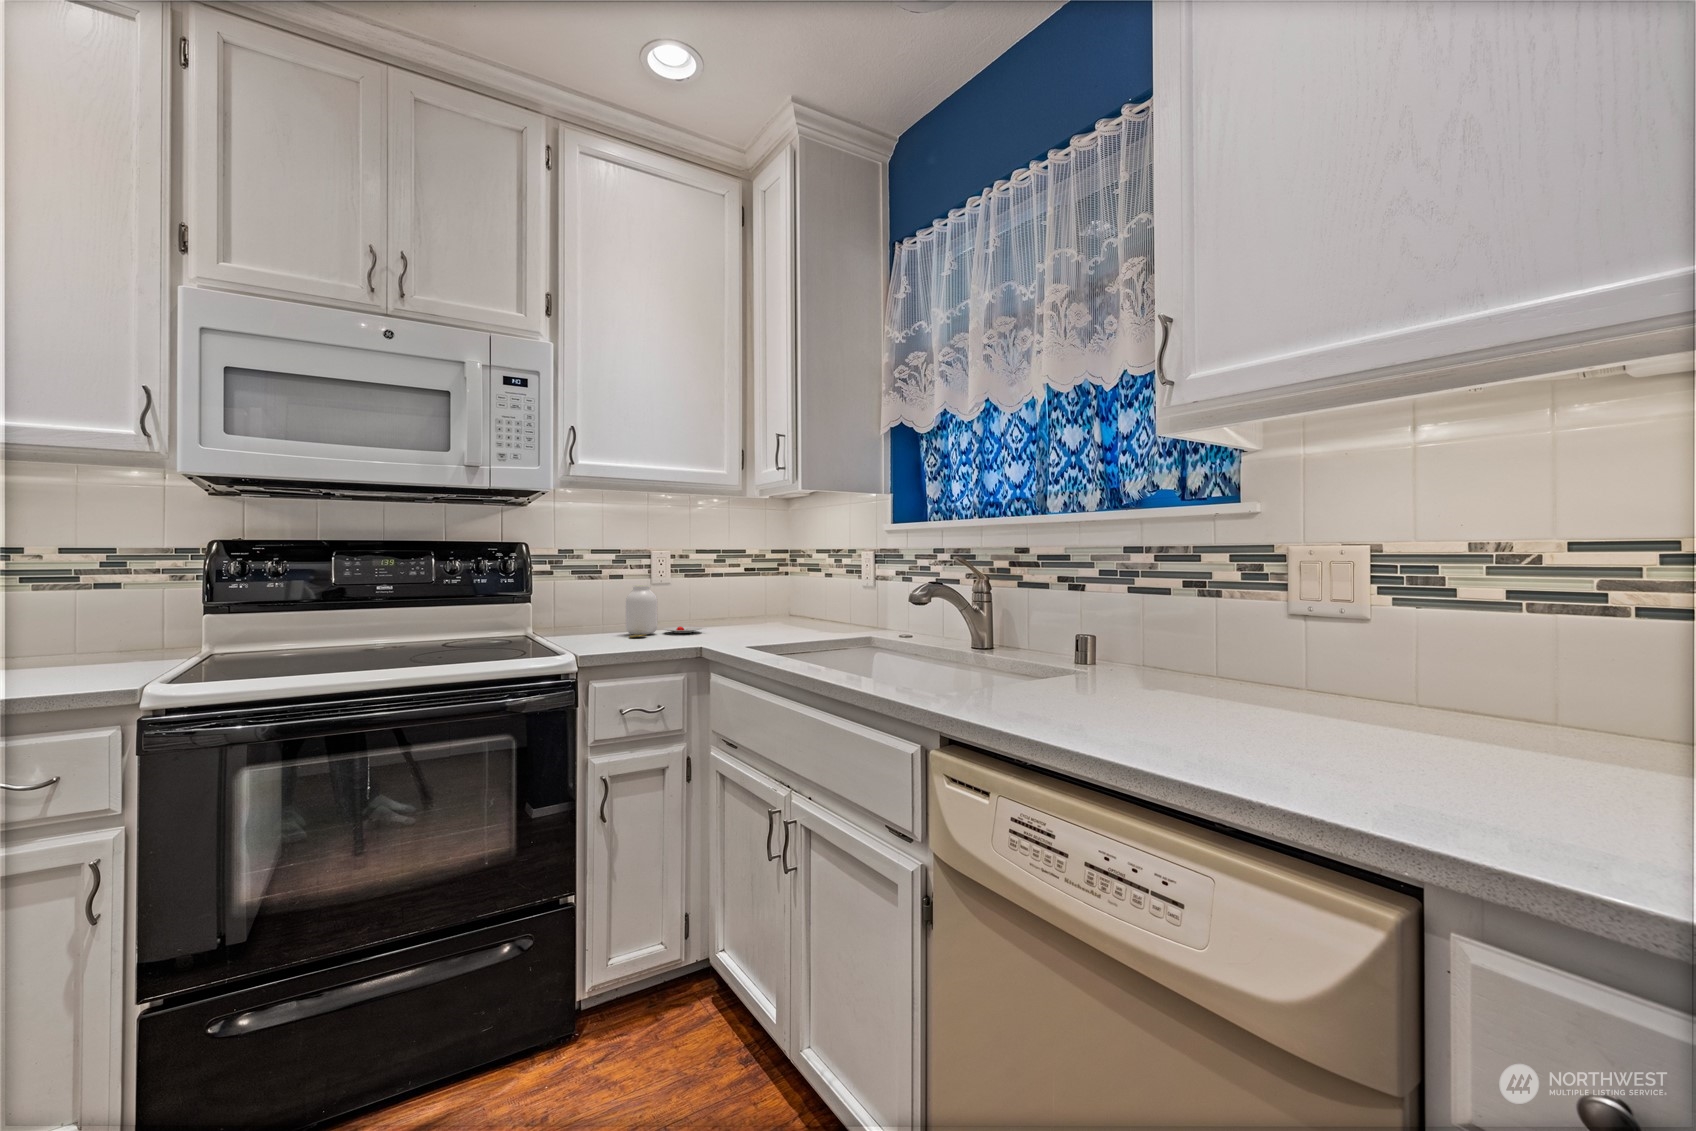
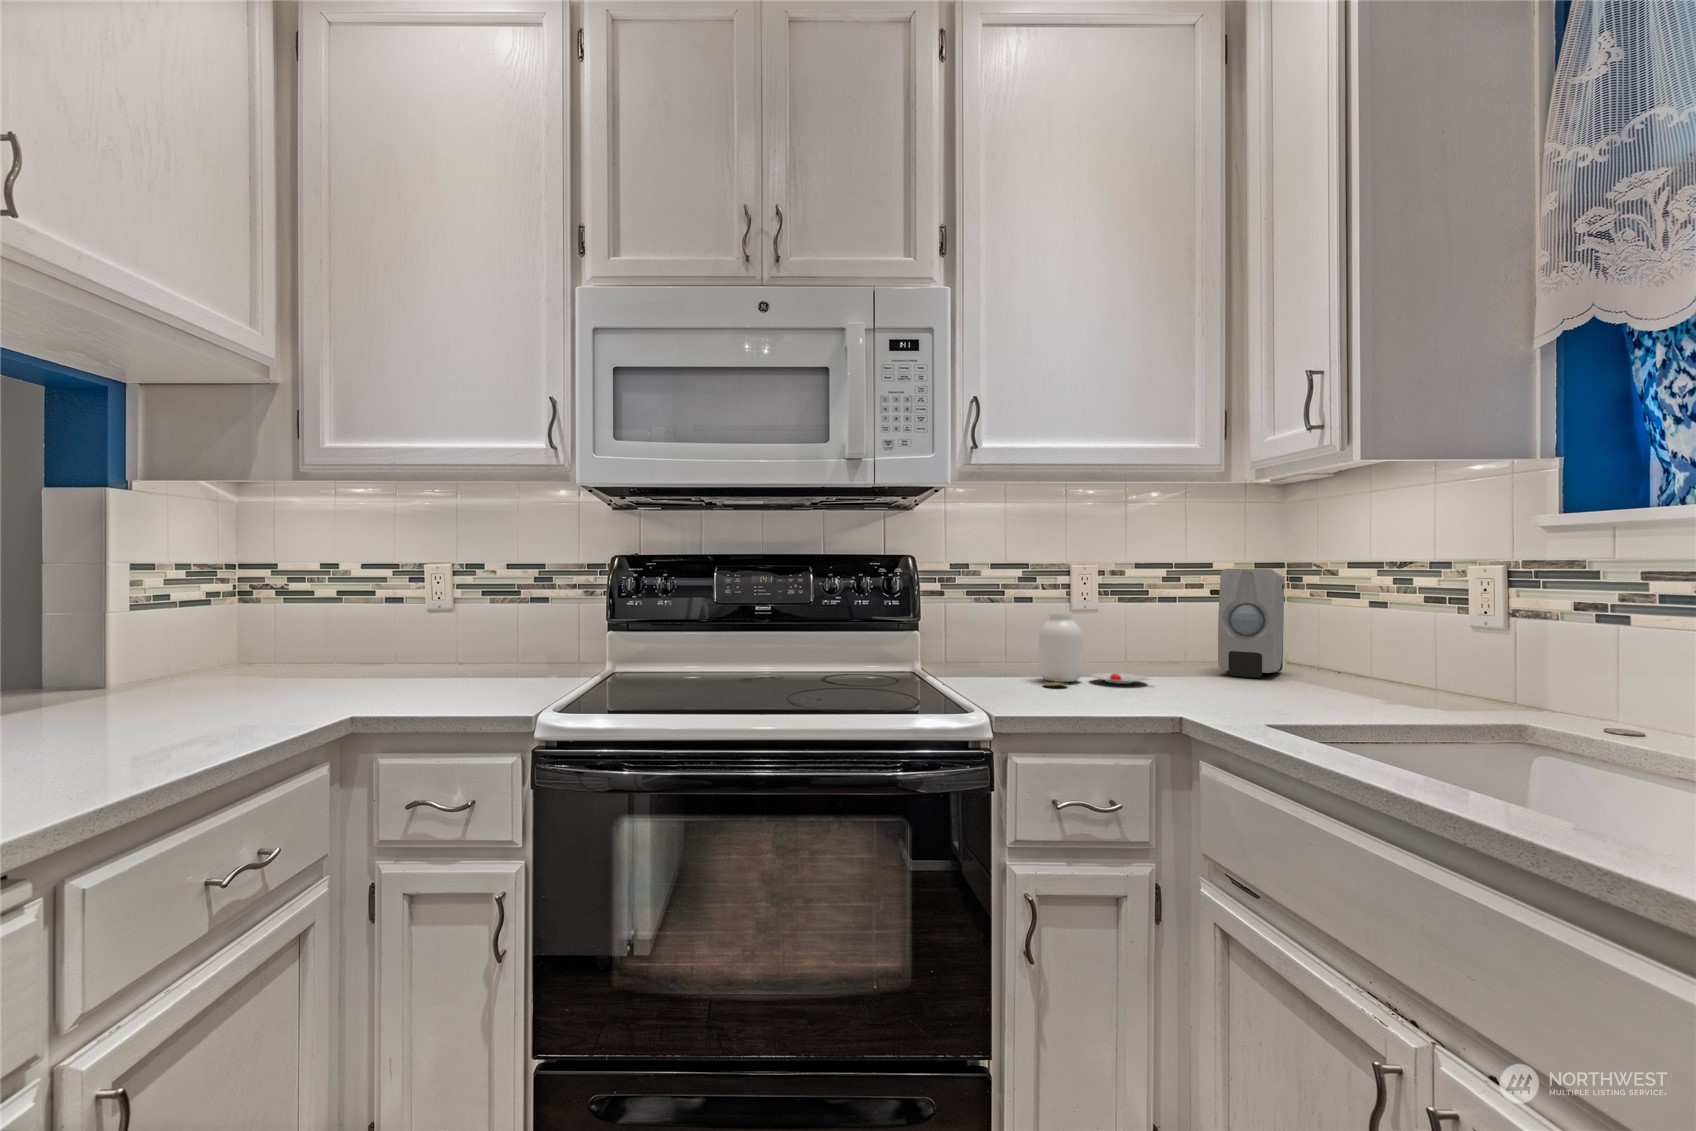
soap dispenser: none [748,553,789,625] -> present [1218,569,1284,678]

